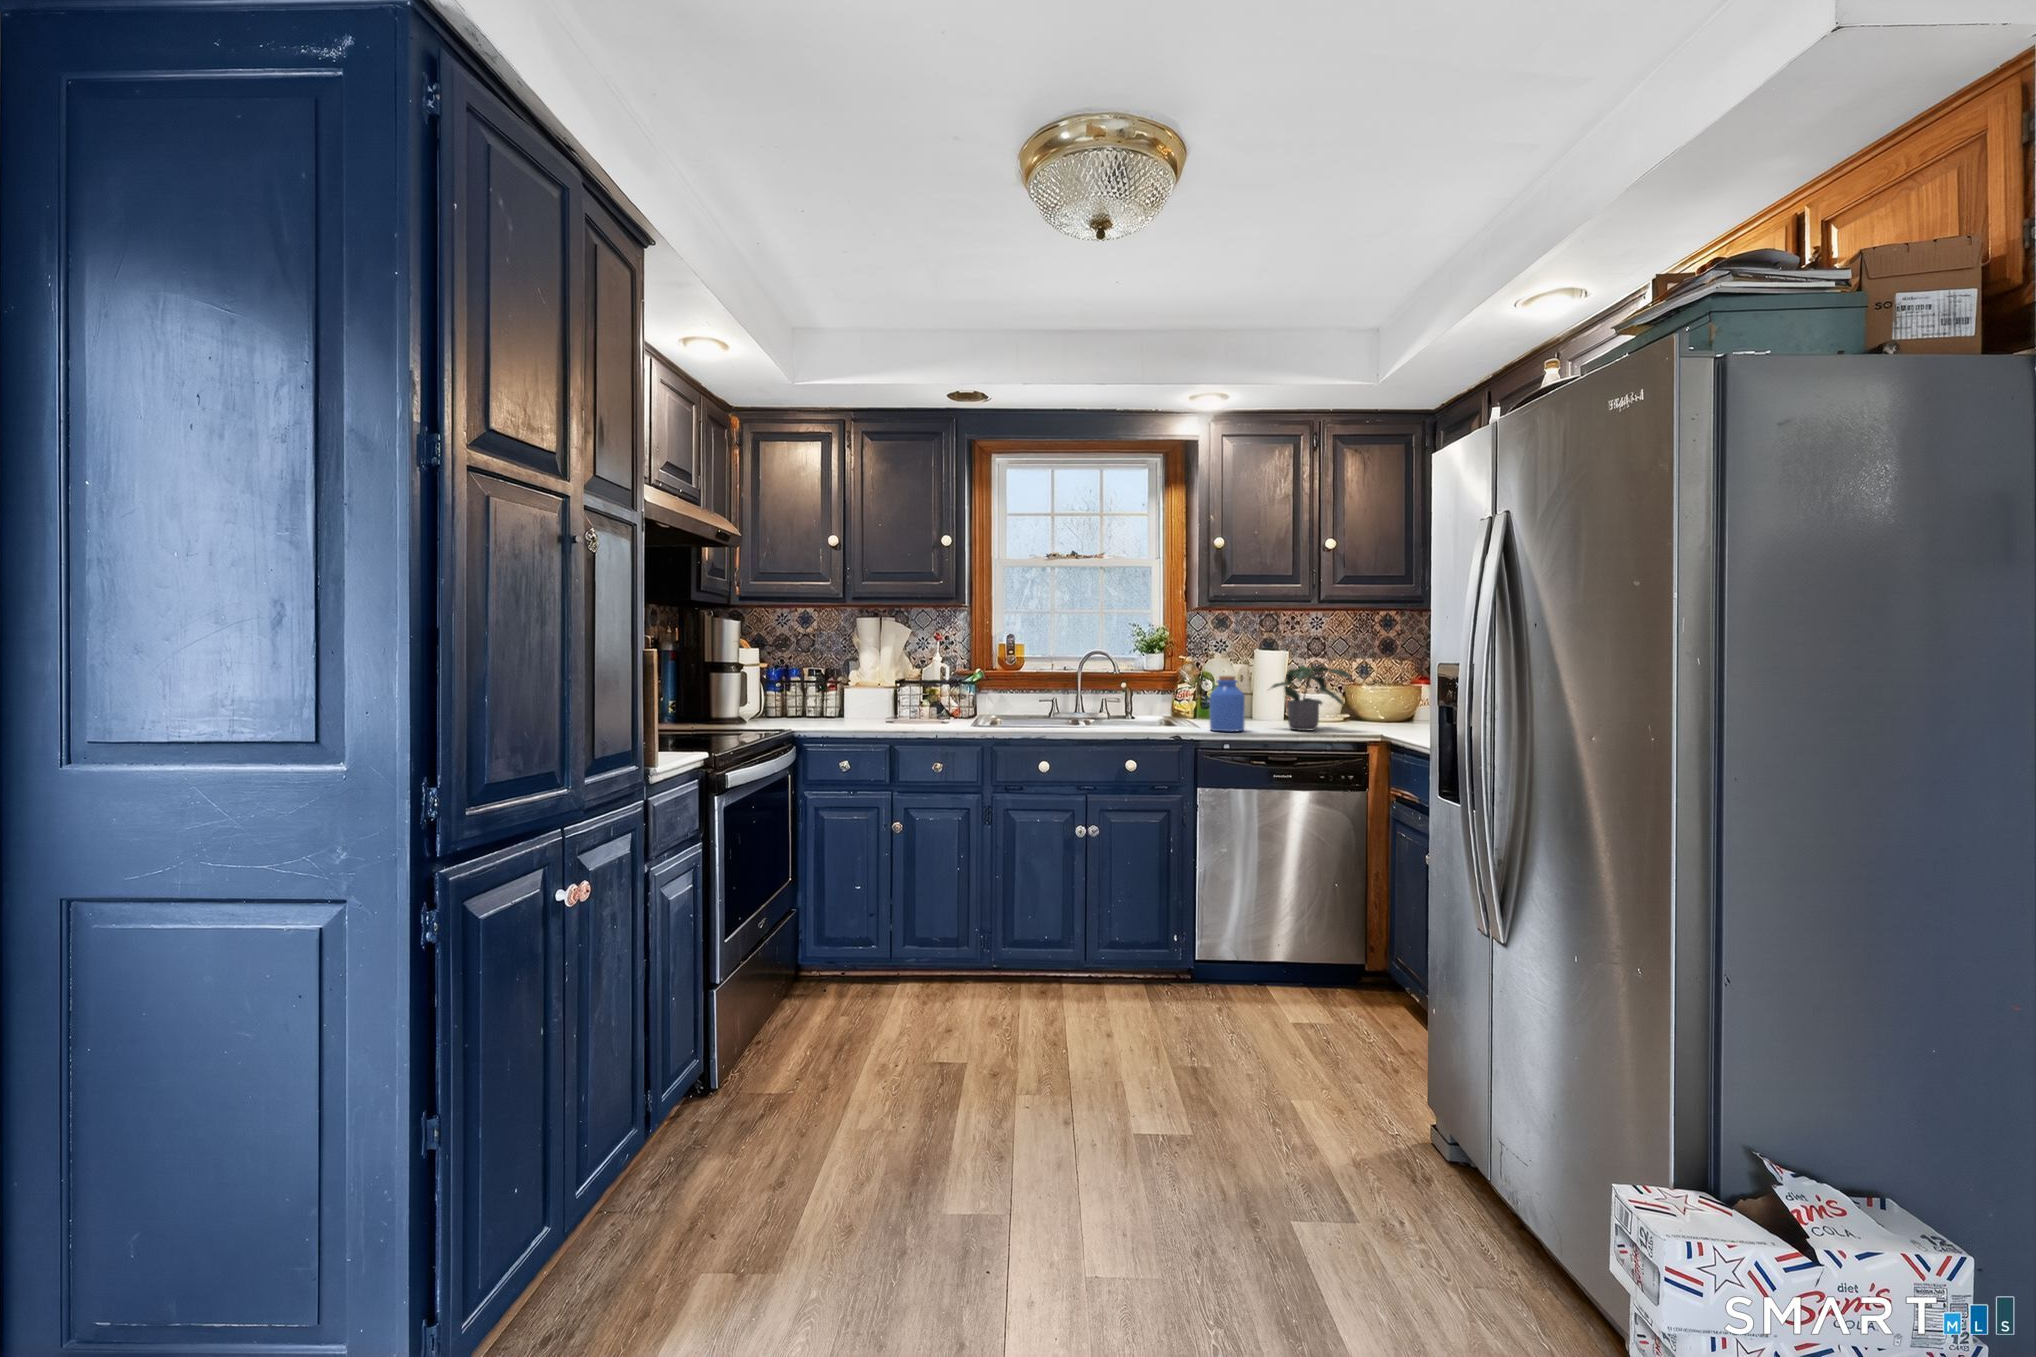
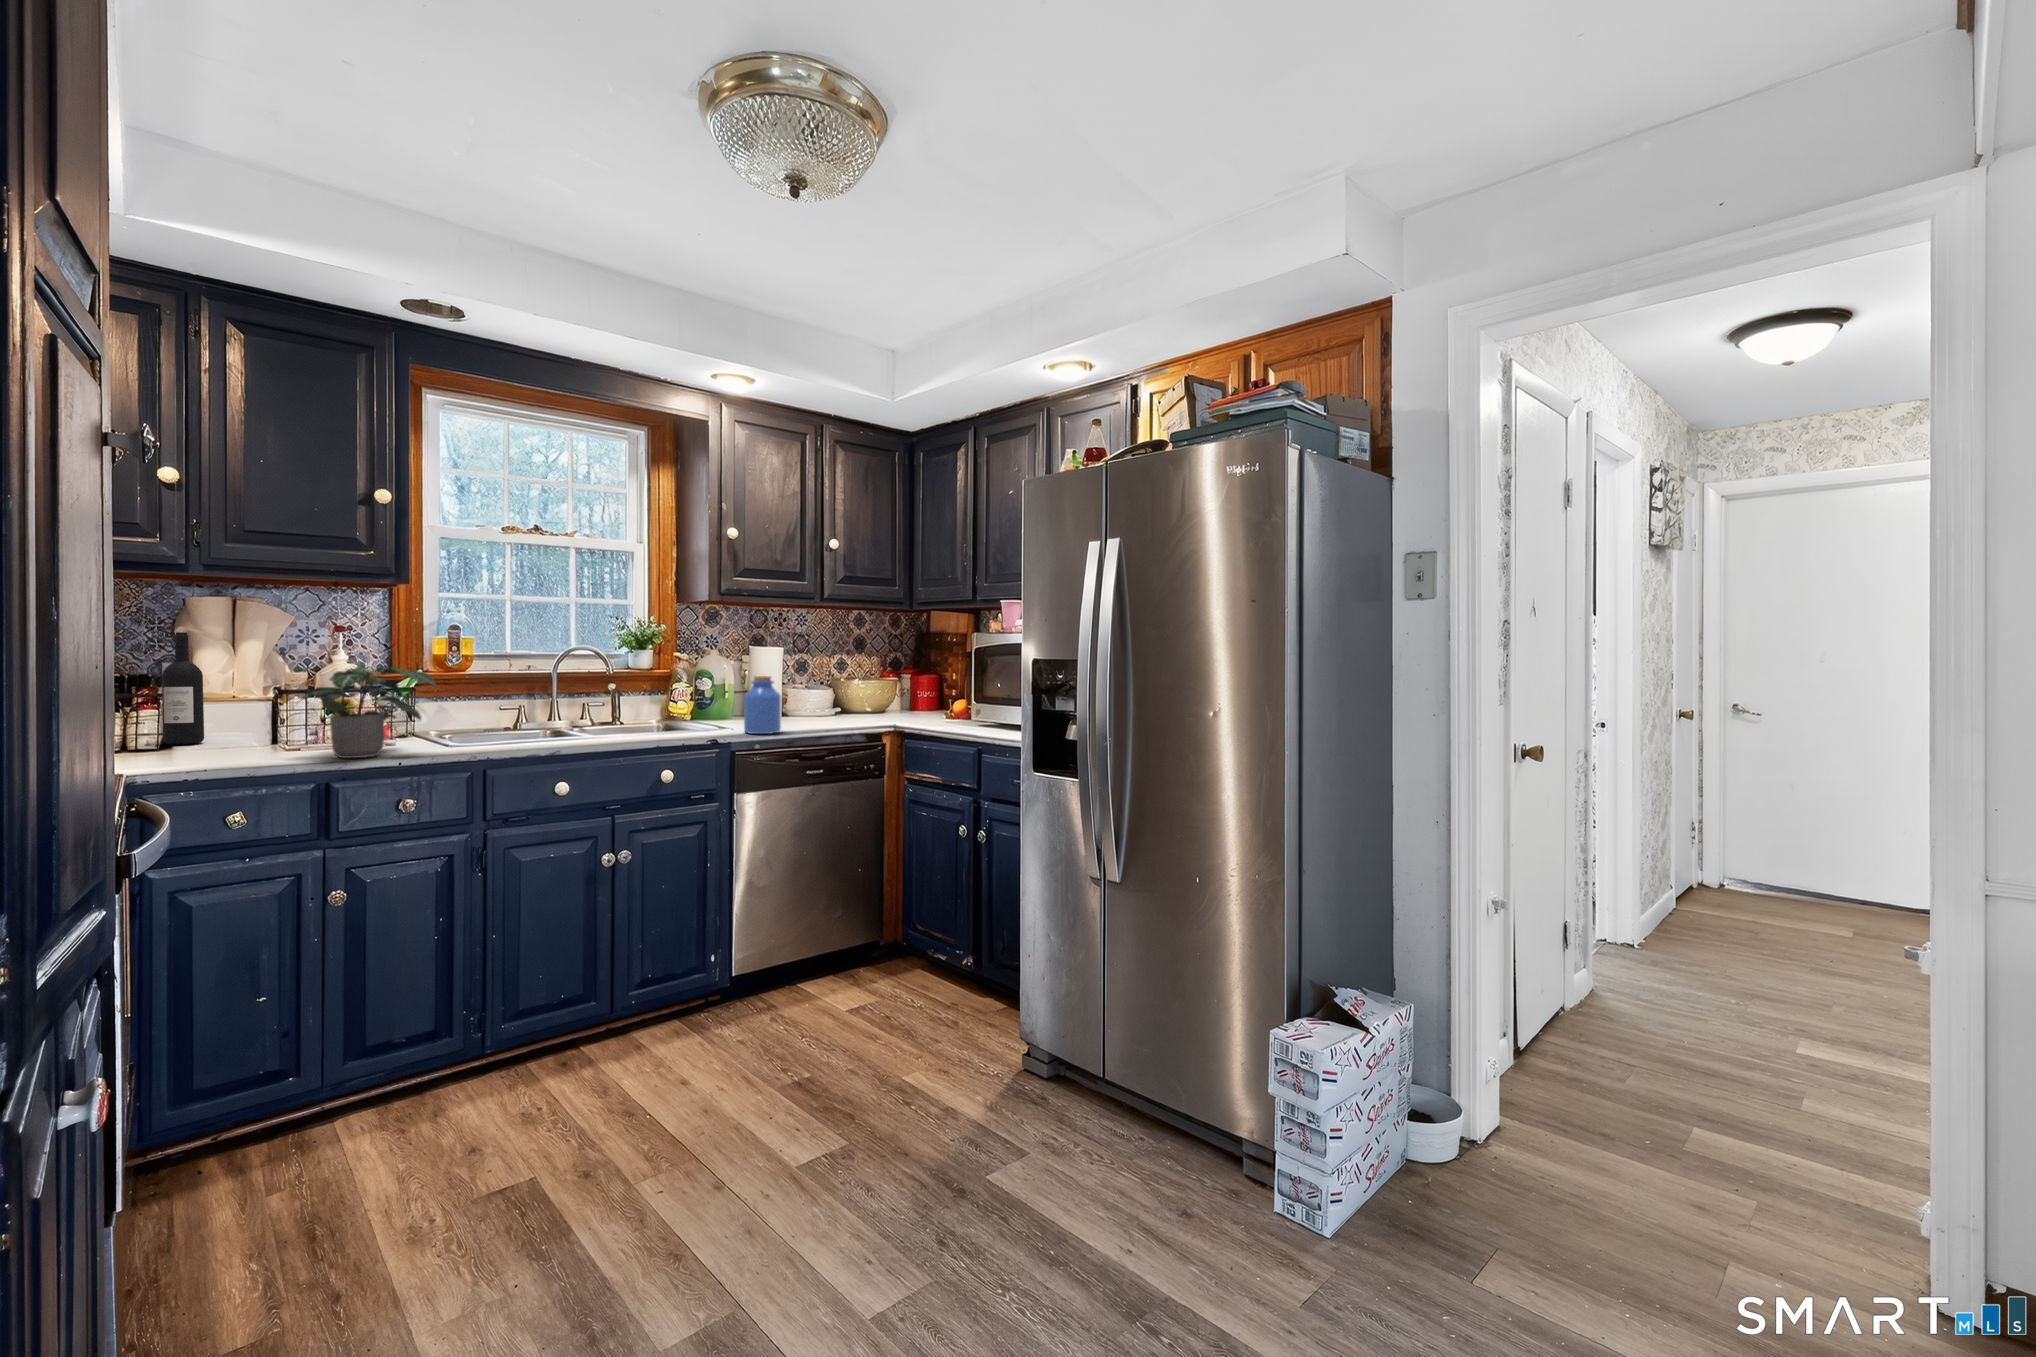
wine bottle: none [835,643,855,716] -> present [162,632,204,744]
potted plant: present [1268,665,1352,730] -> present [297,665,437,758]

